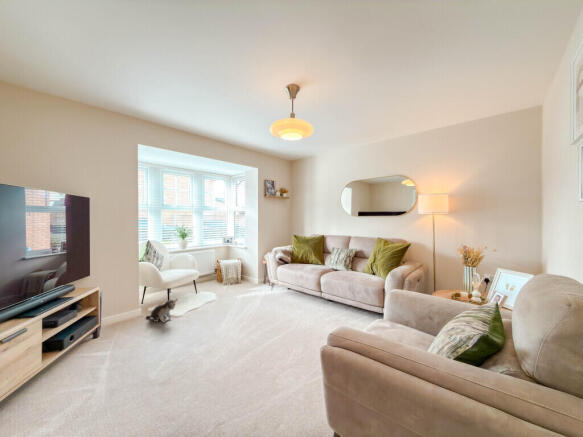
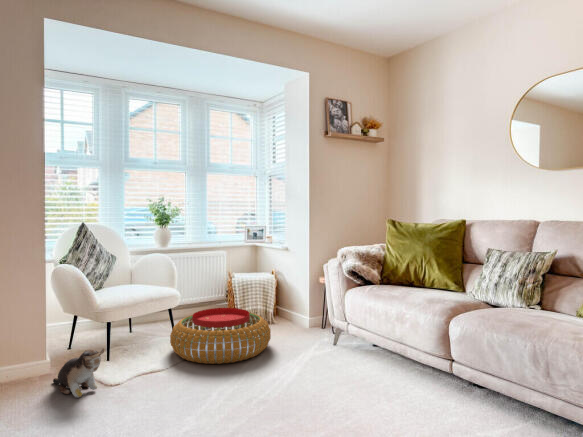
pouf: none [198,278,245,303] -> present [170,308,271,364]

